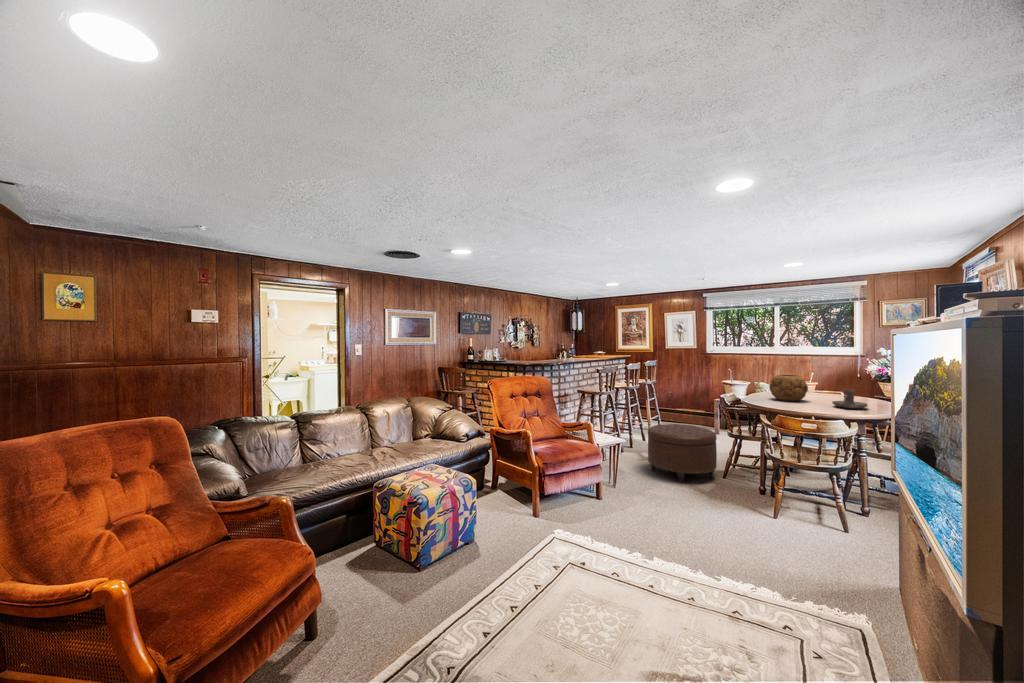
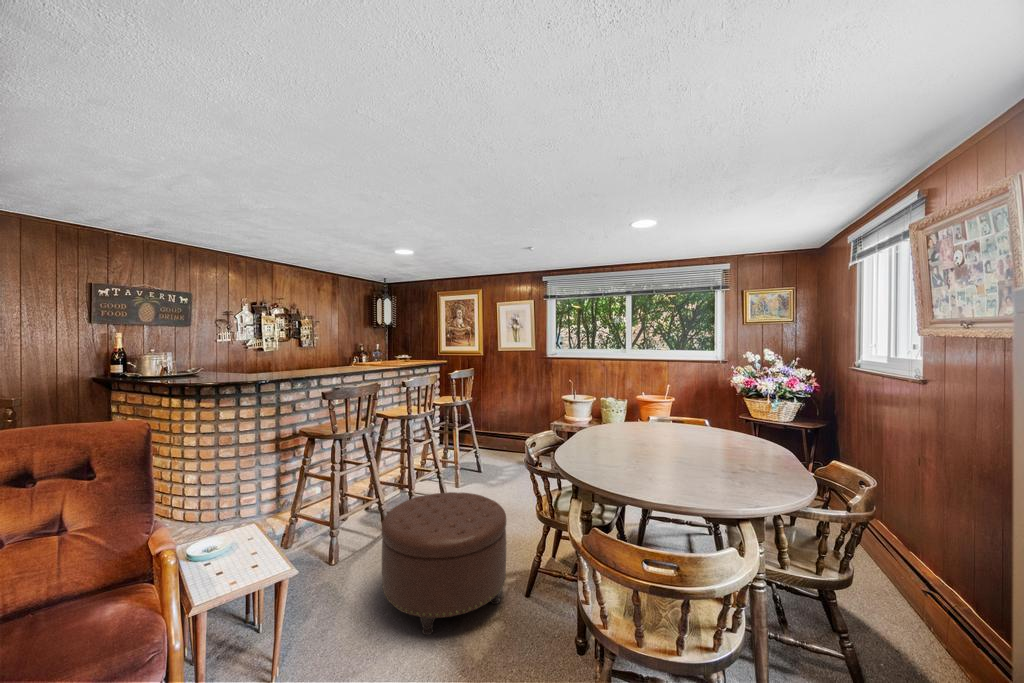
decorative bowl: present [769,375,808,401] -> none [597,403,657,453]
candle holder: present [832,389,867,409] -> none [695,435,754,475]

